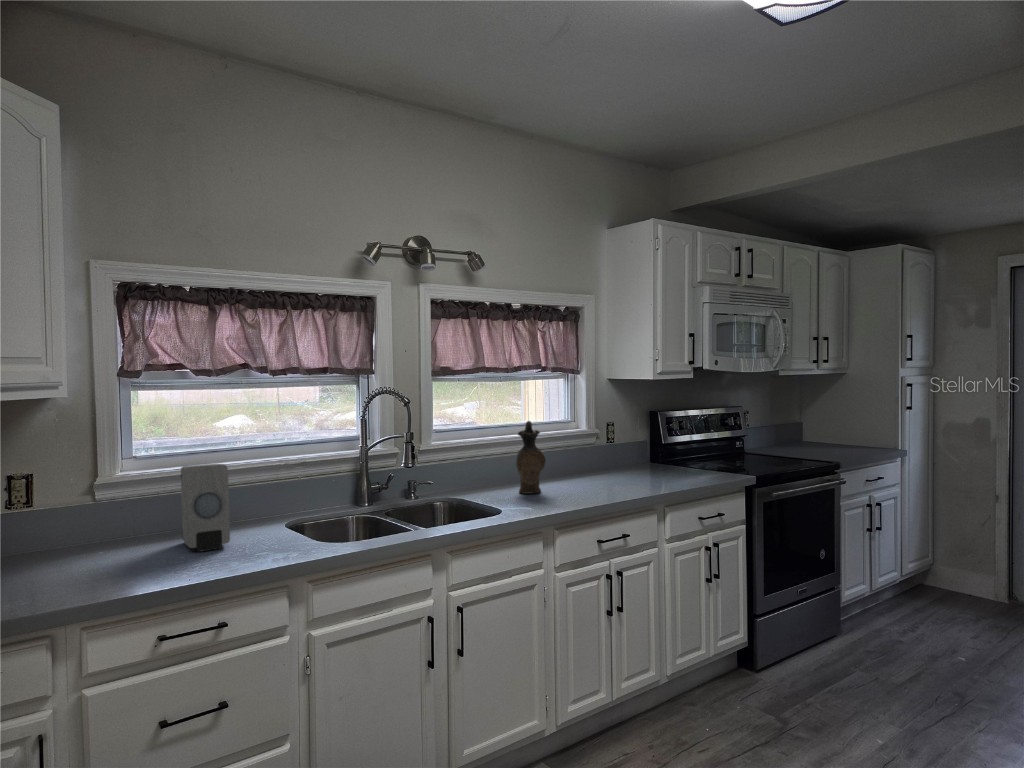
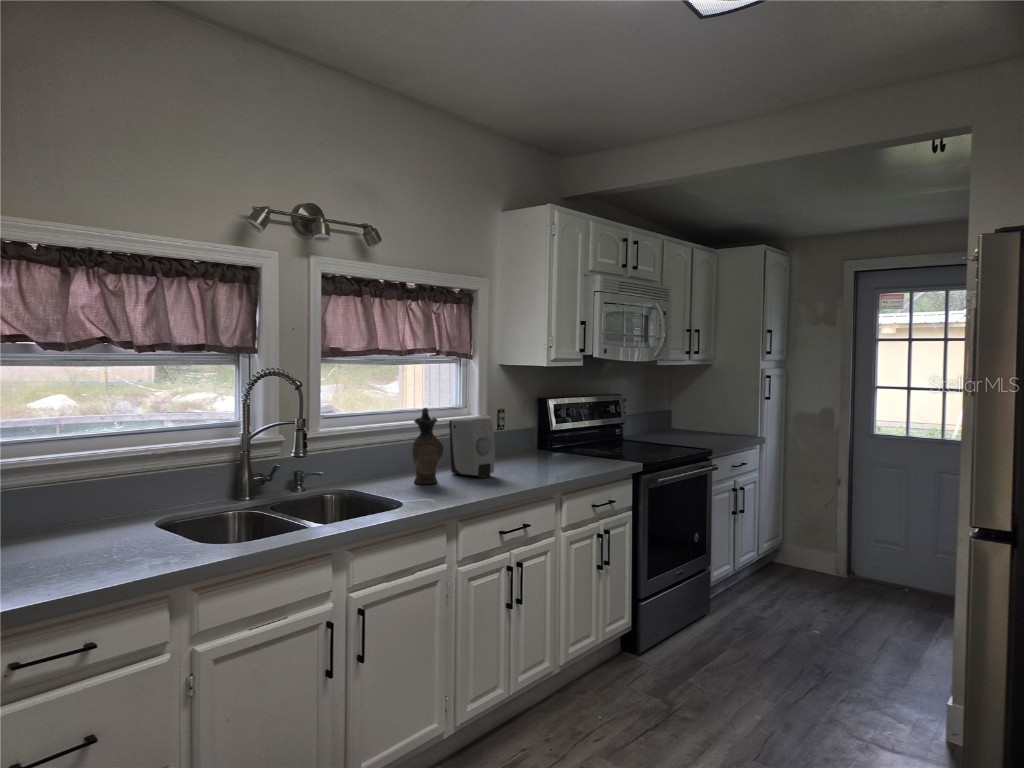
soap dispenser: present [181,464,230,552] -> present [449,418,495,478]

